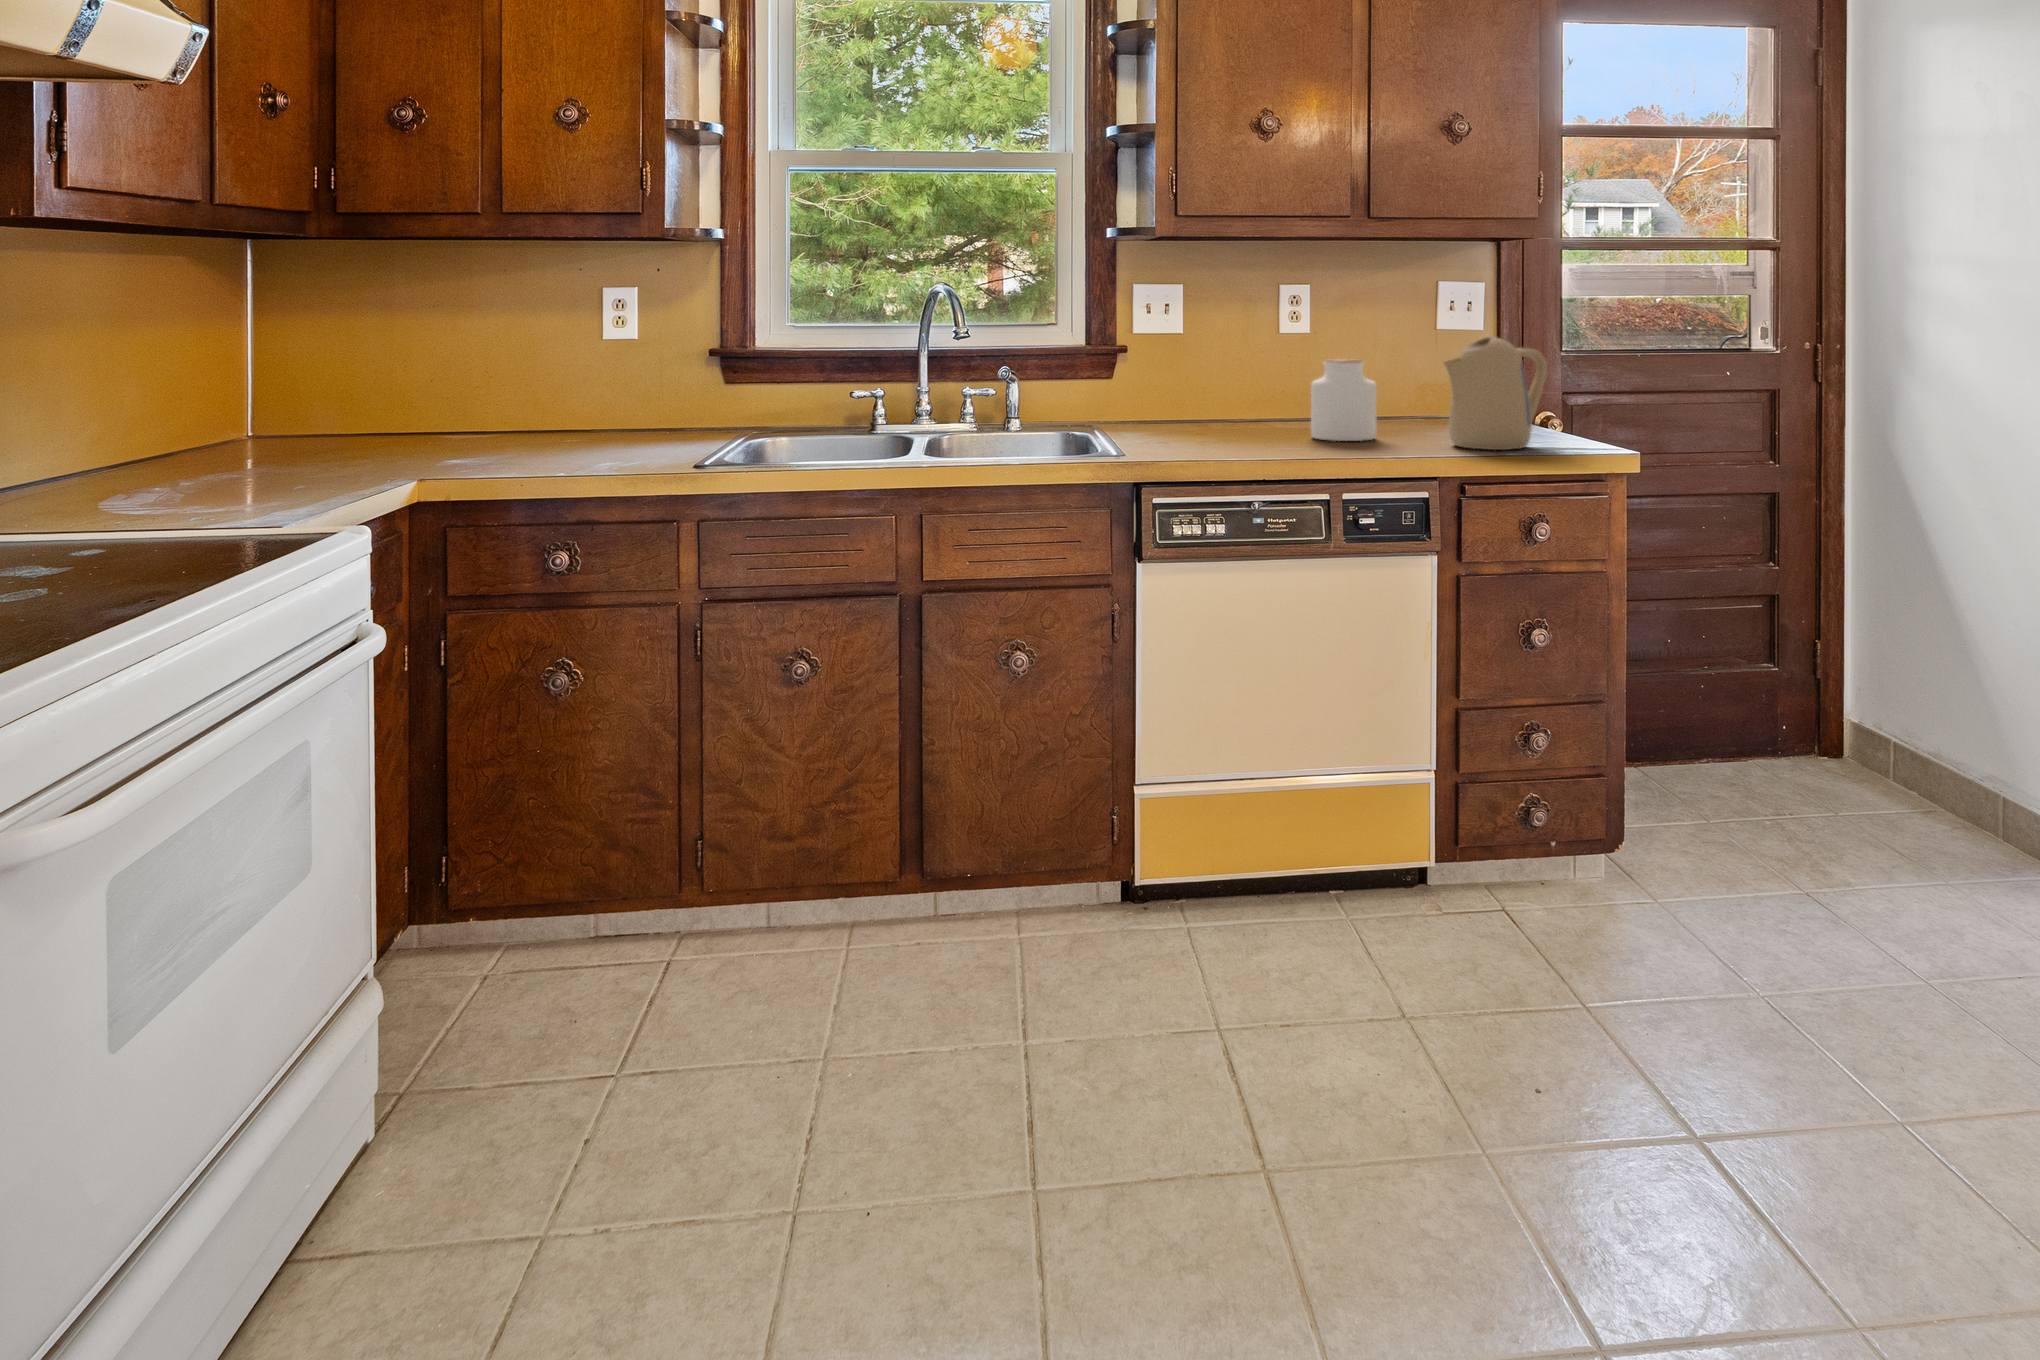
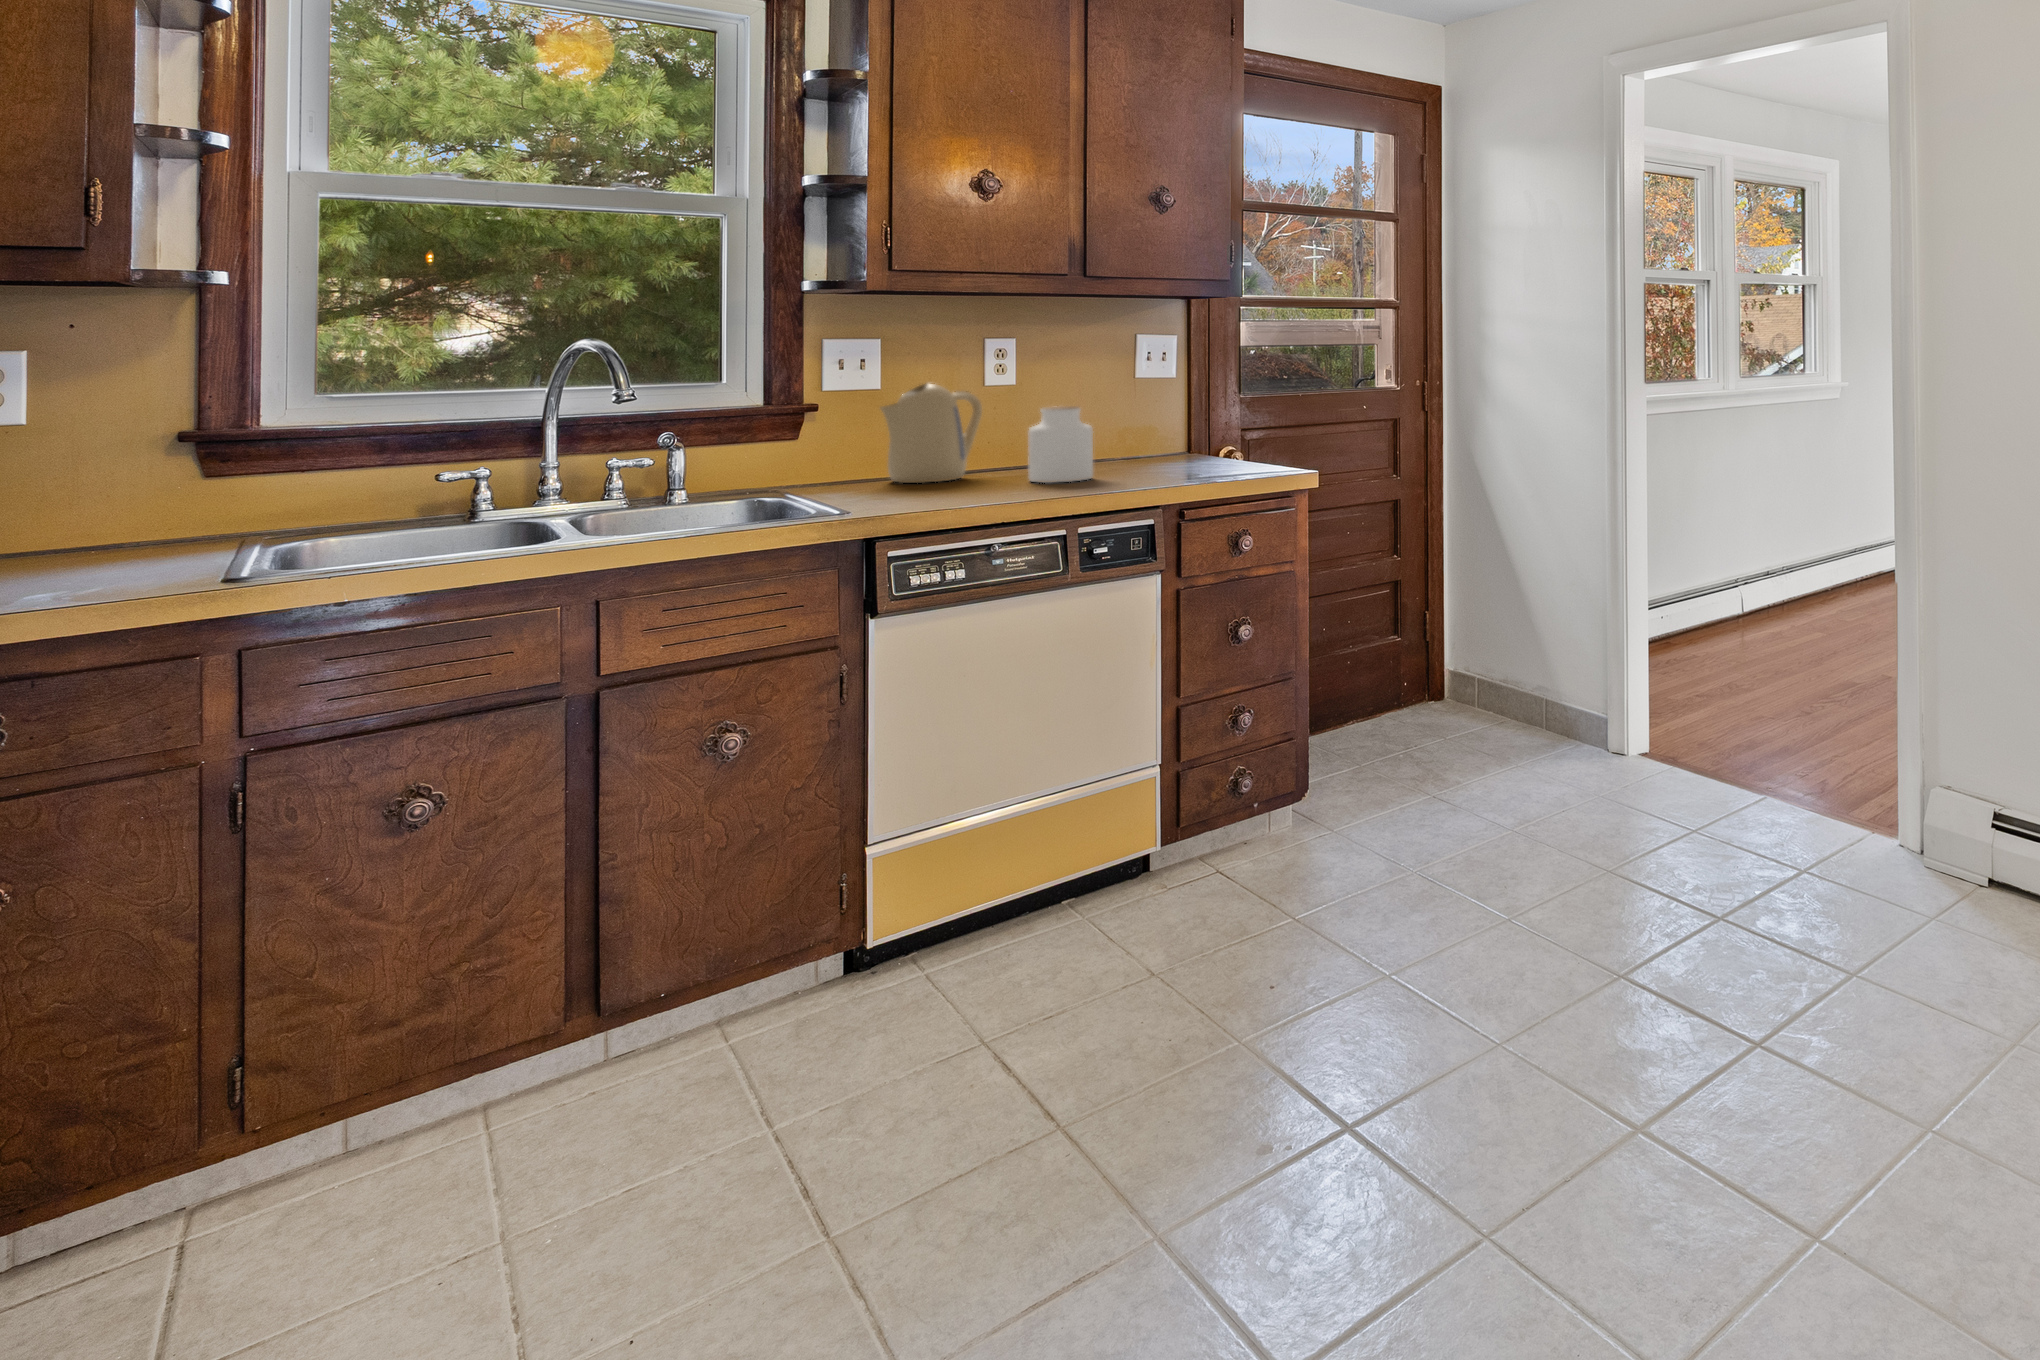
kettle: present [1444,337,1547,450] -> present [881,384,982,483]

